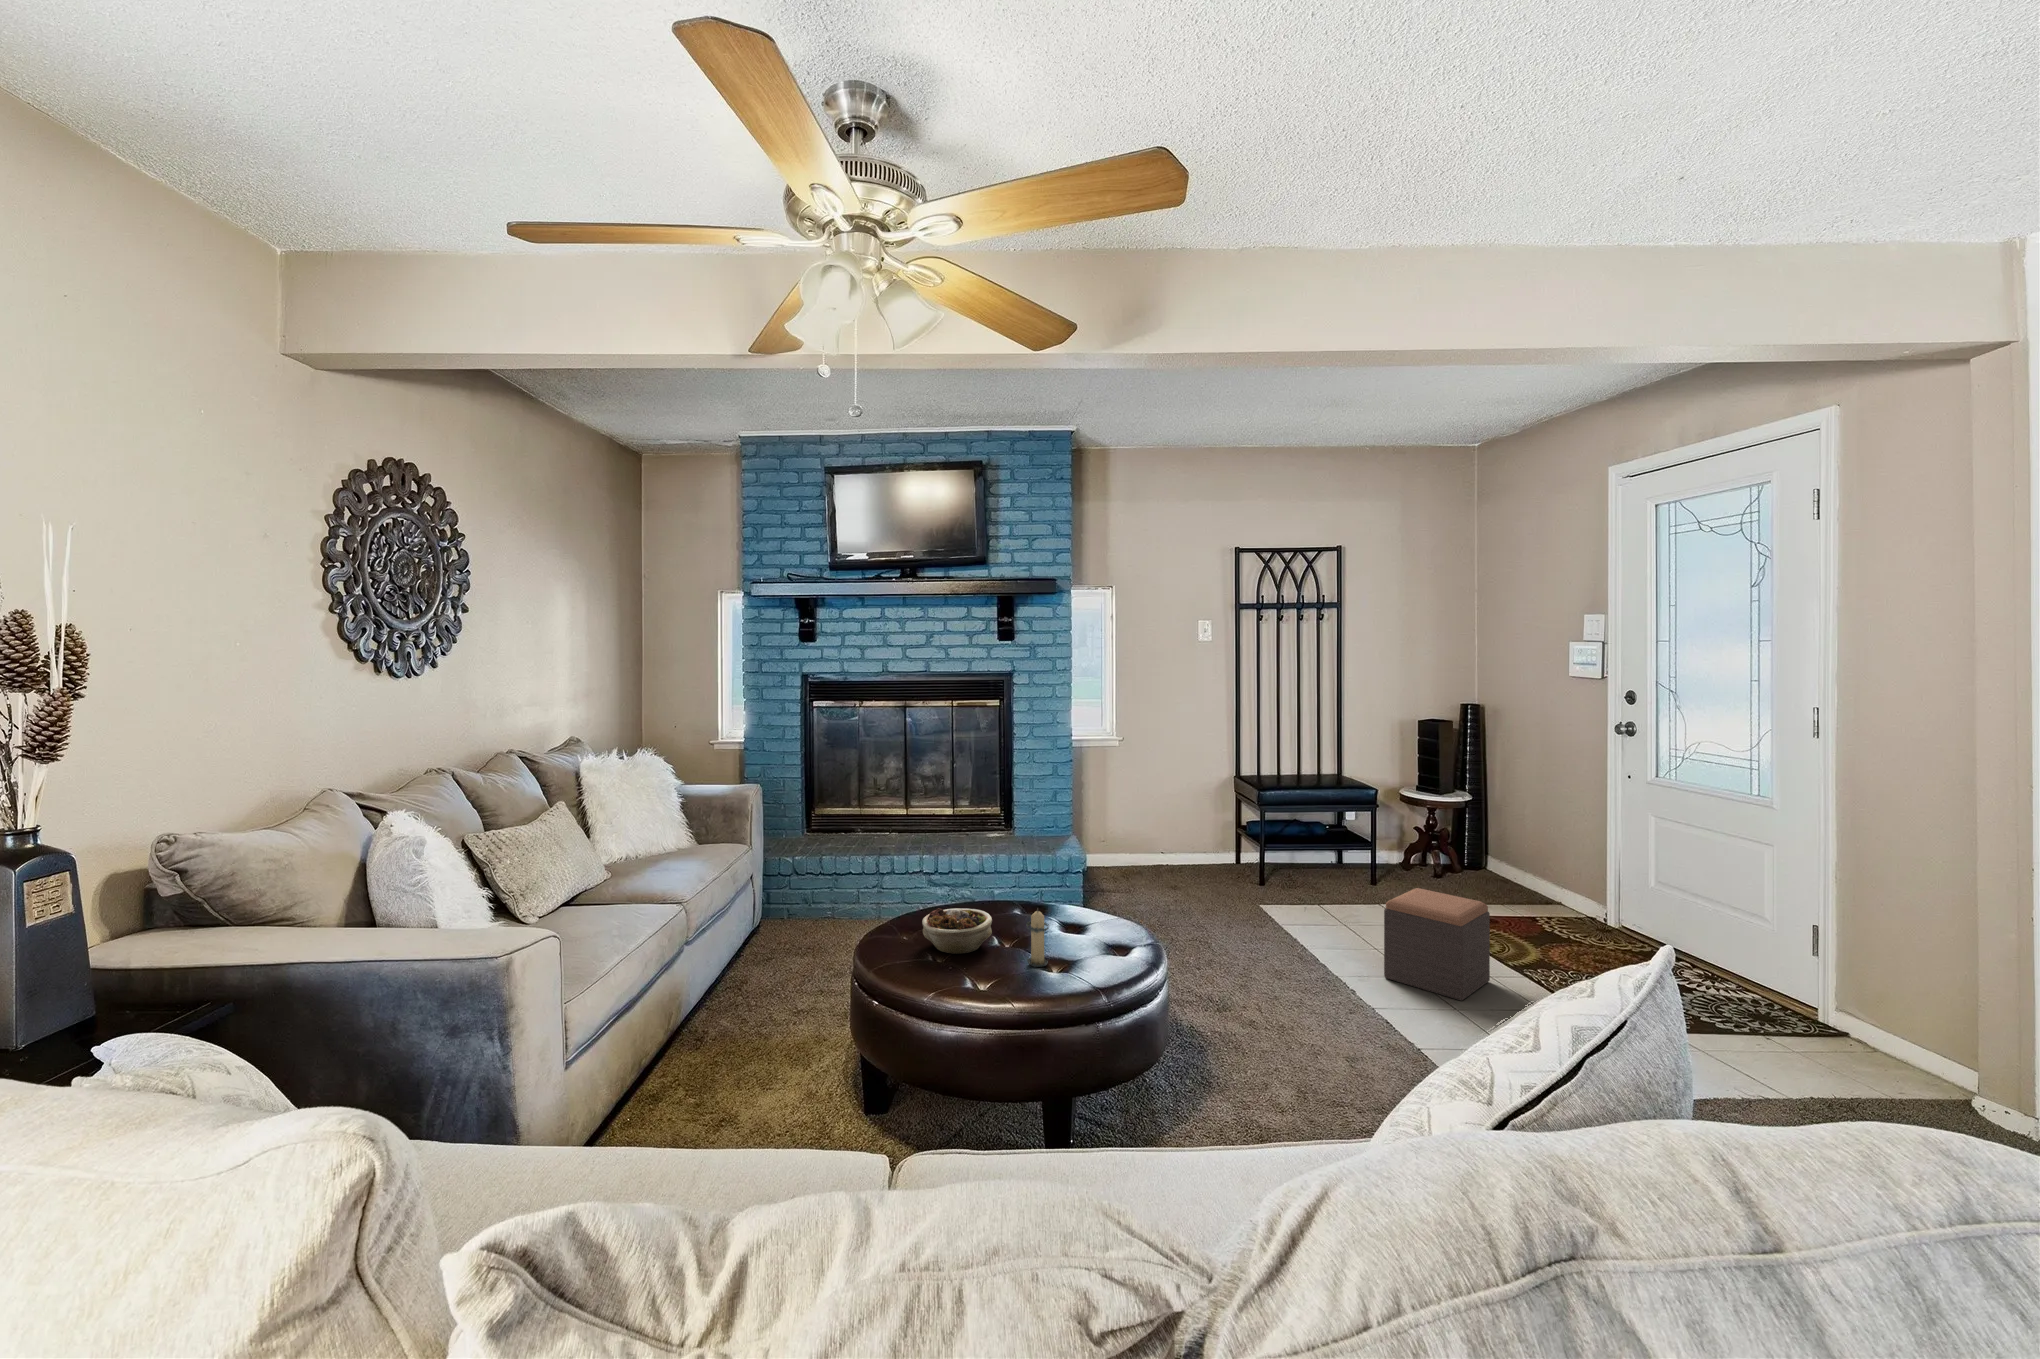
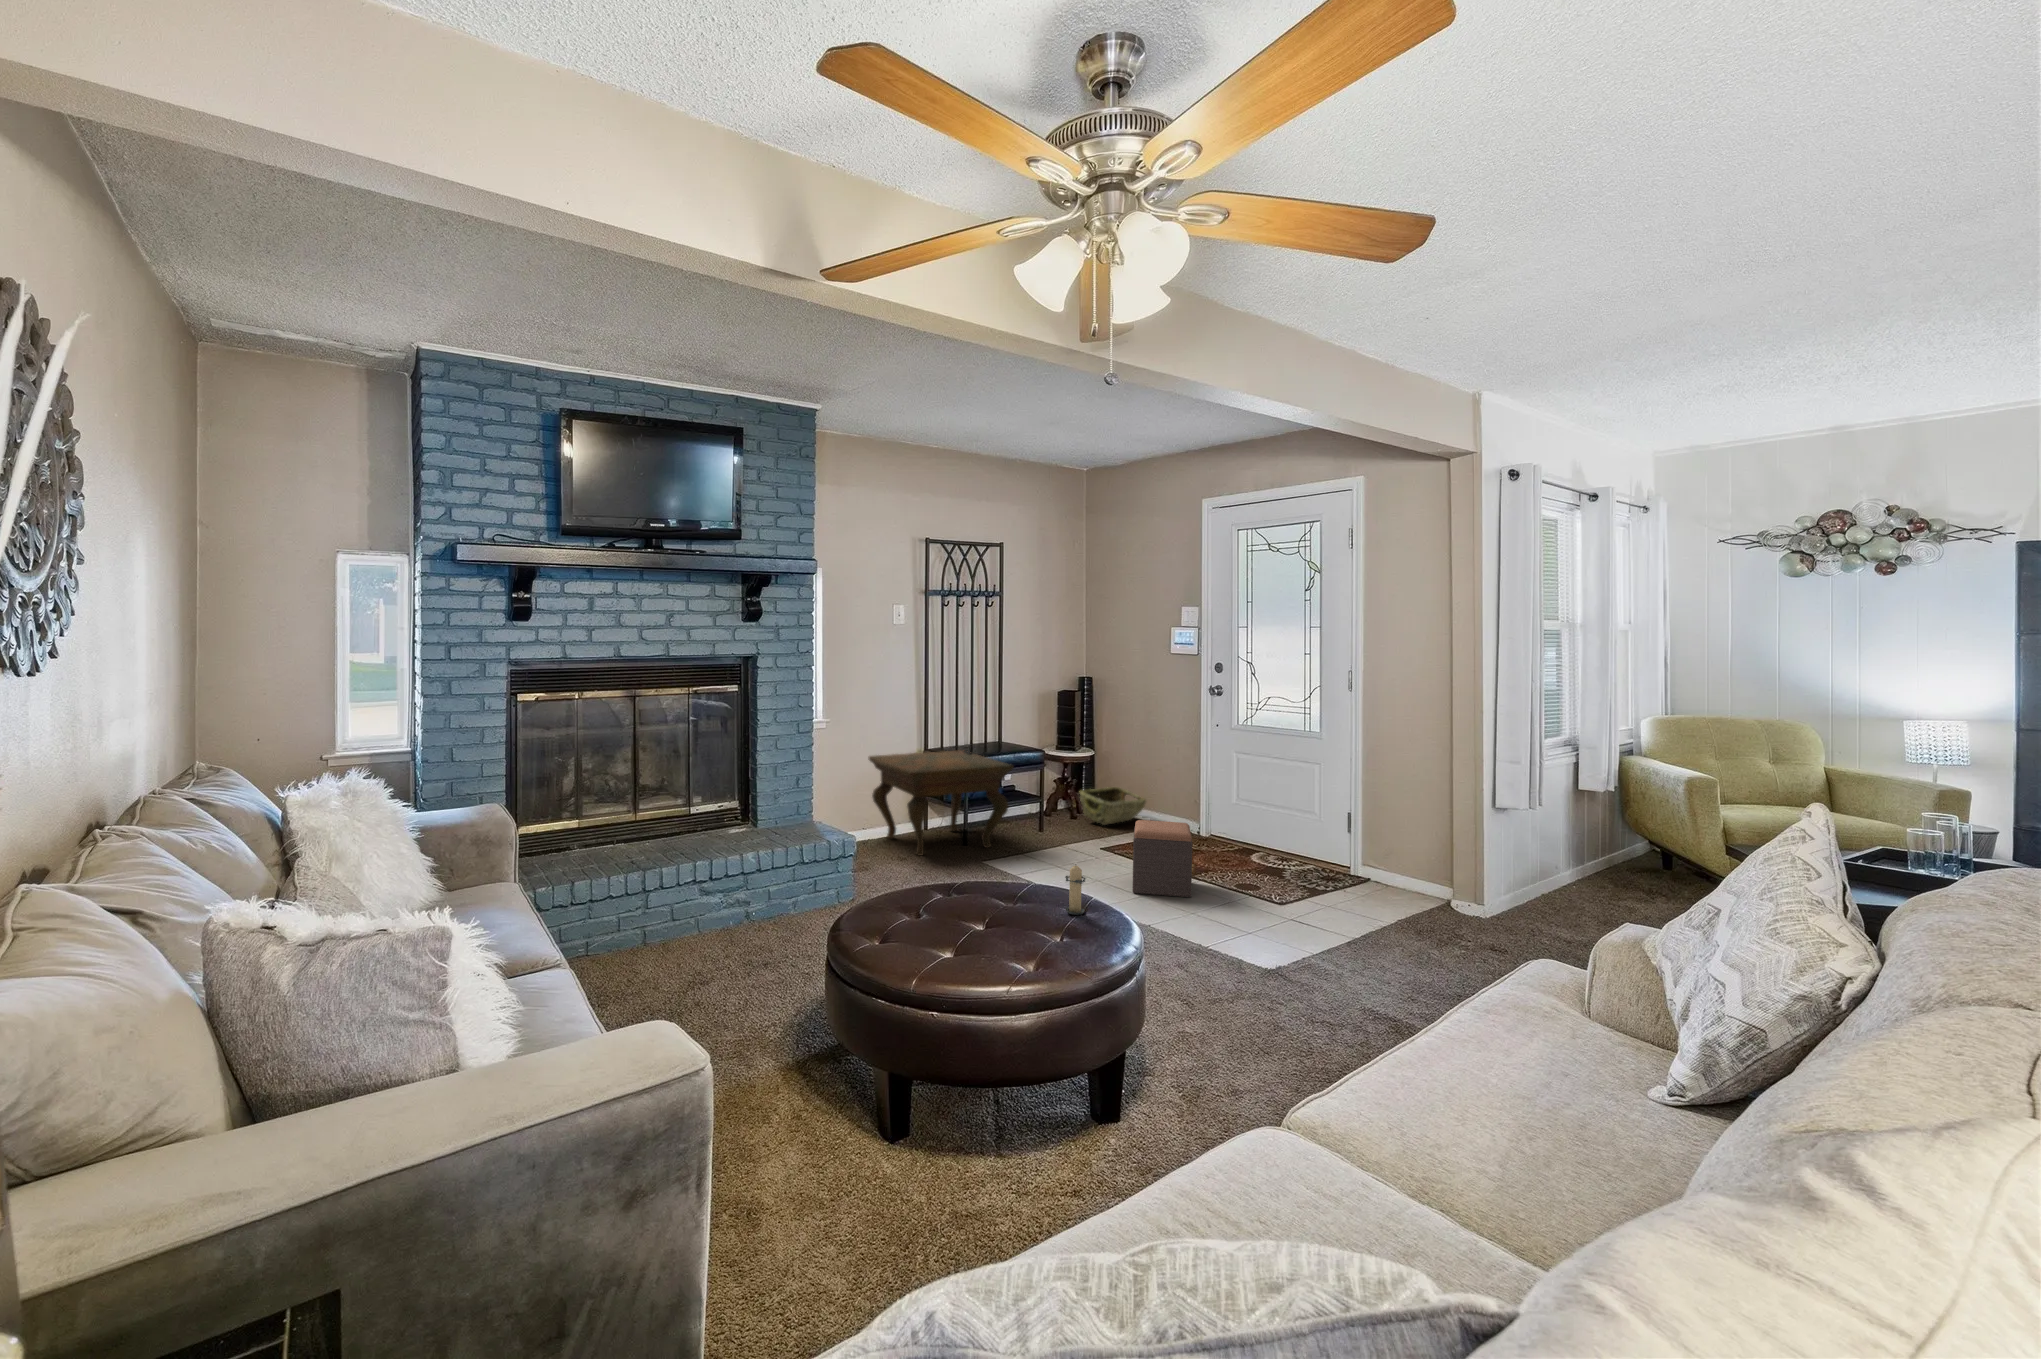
side table: none [1162,778,1302,894] -> present [868,750,1013,856]
woven basket: none [1434,845,1539,893] -> present [1080,787,1146,825]
succulent planter: present [922,908,992,954] -> none [951,879,1018,922]

